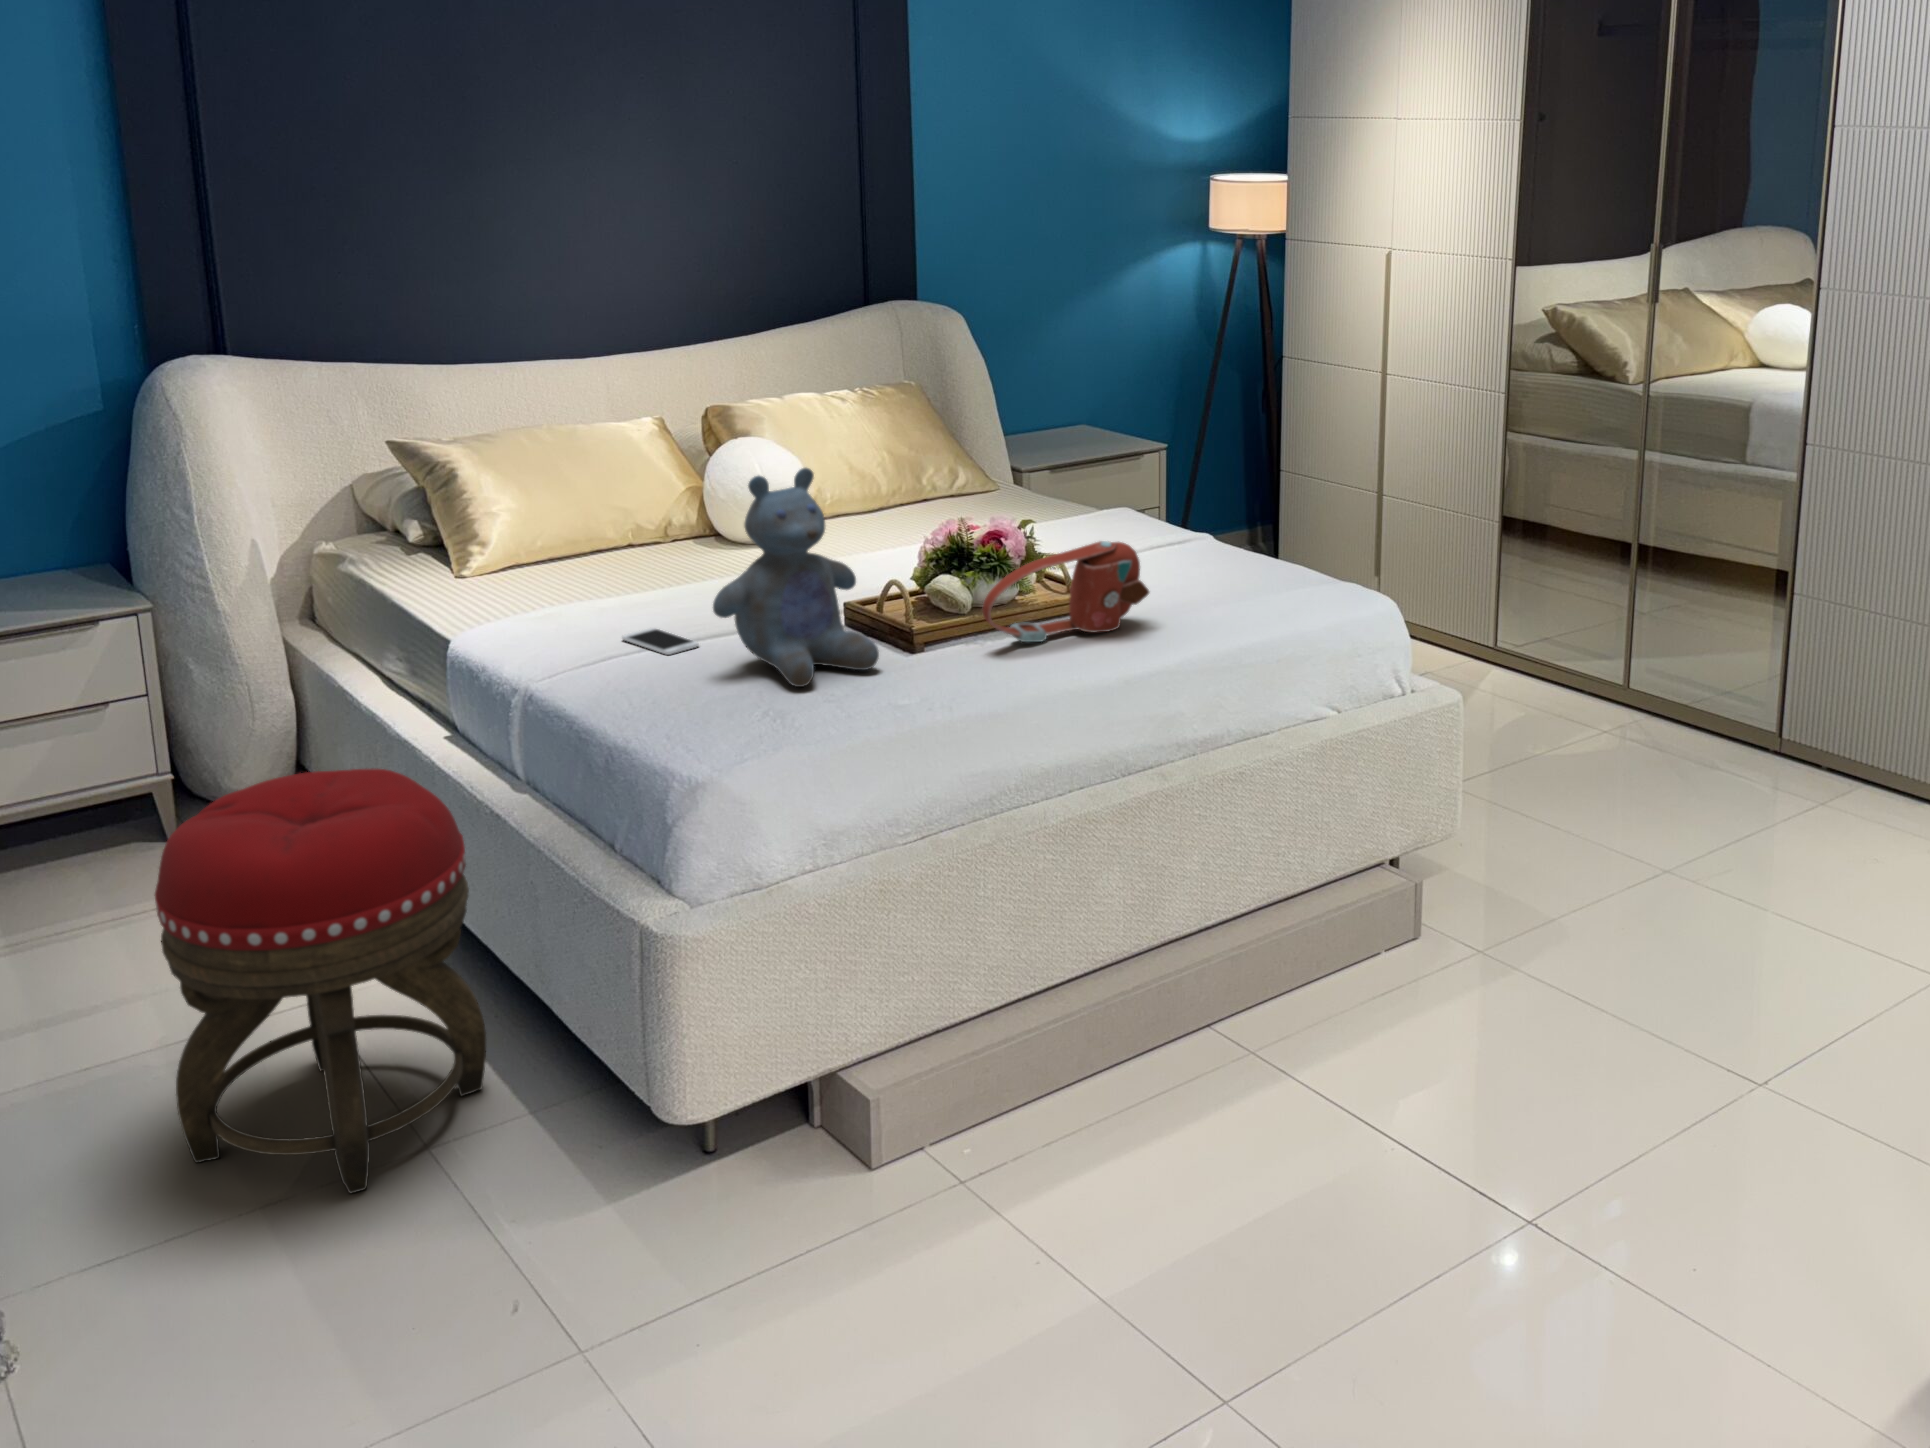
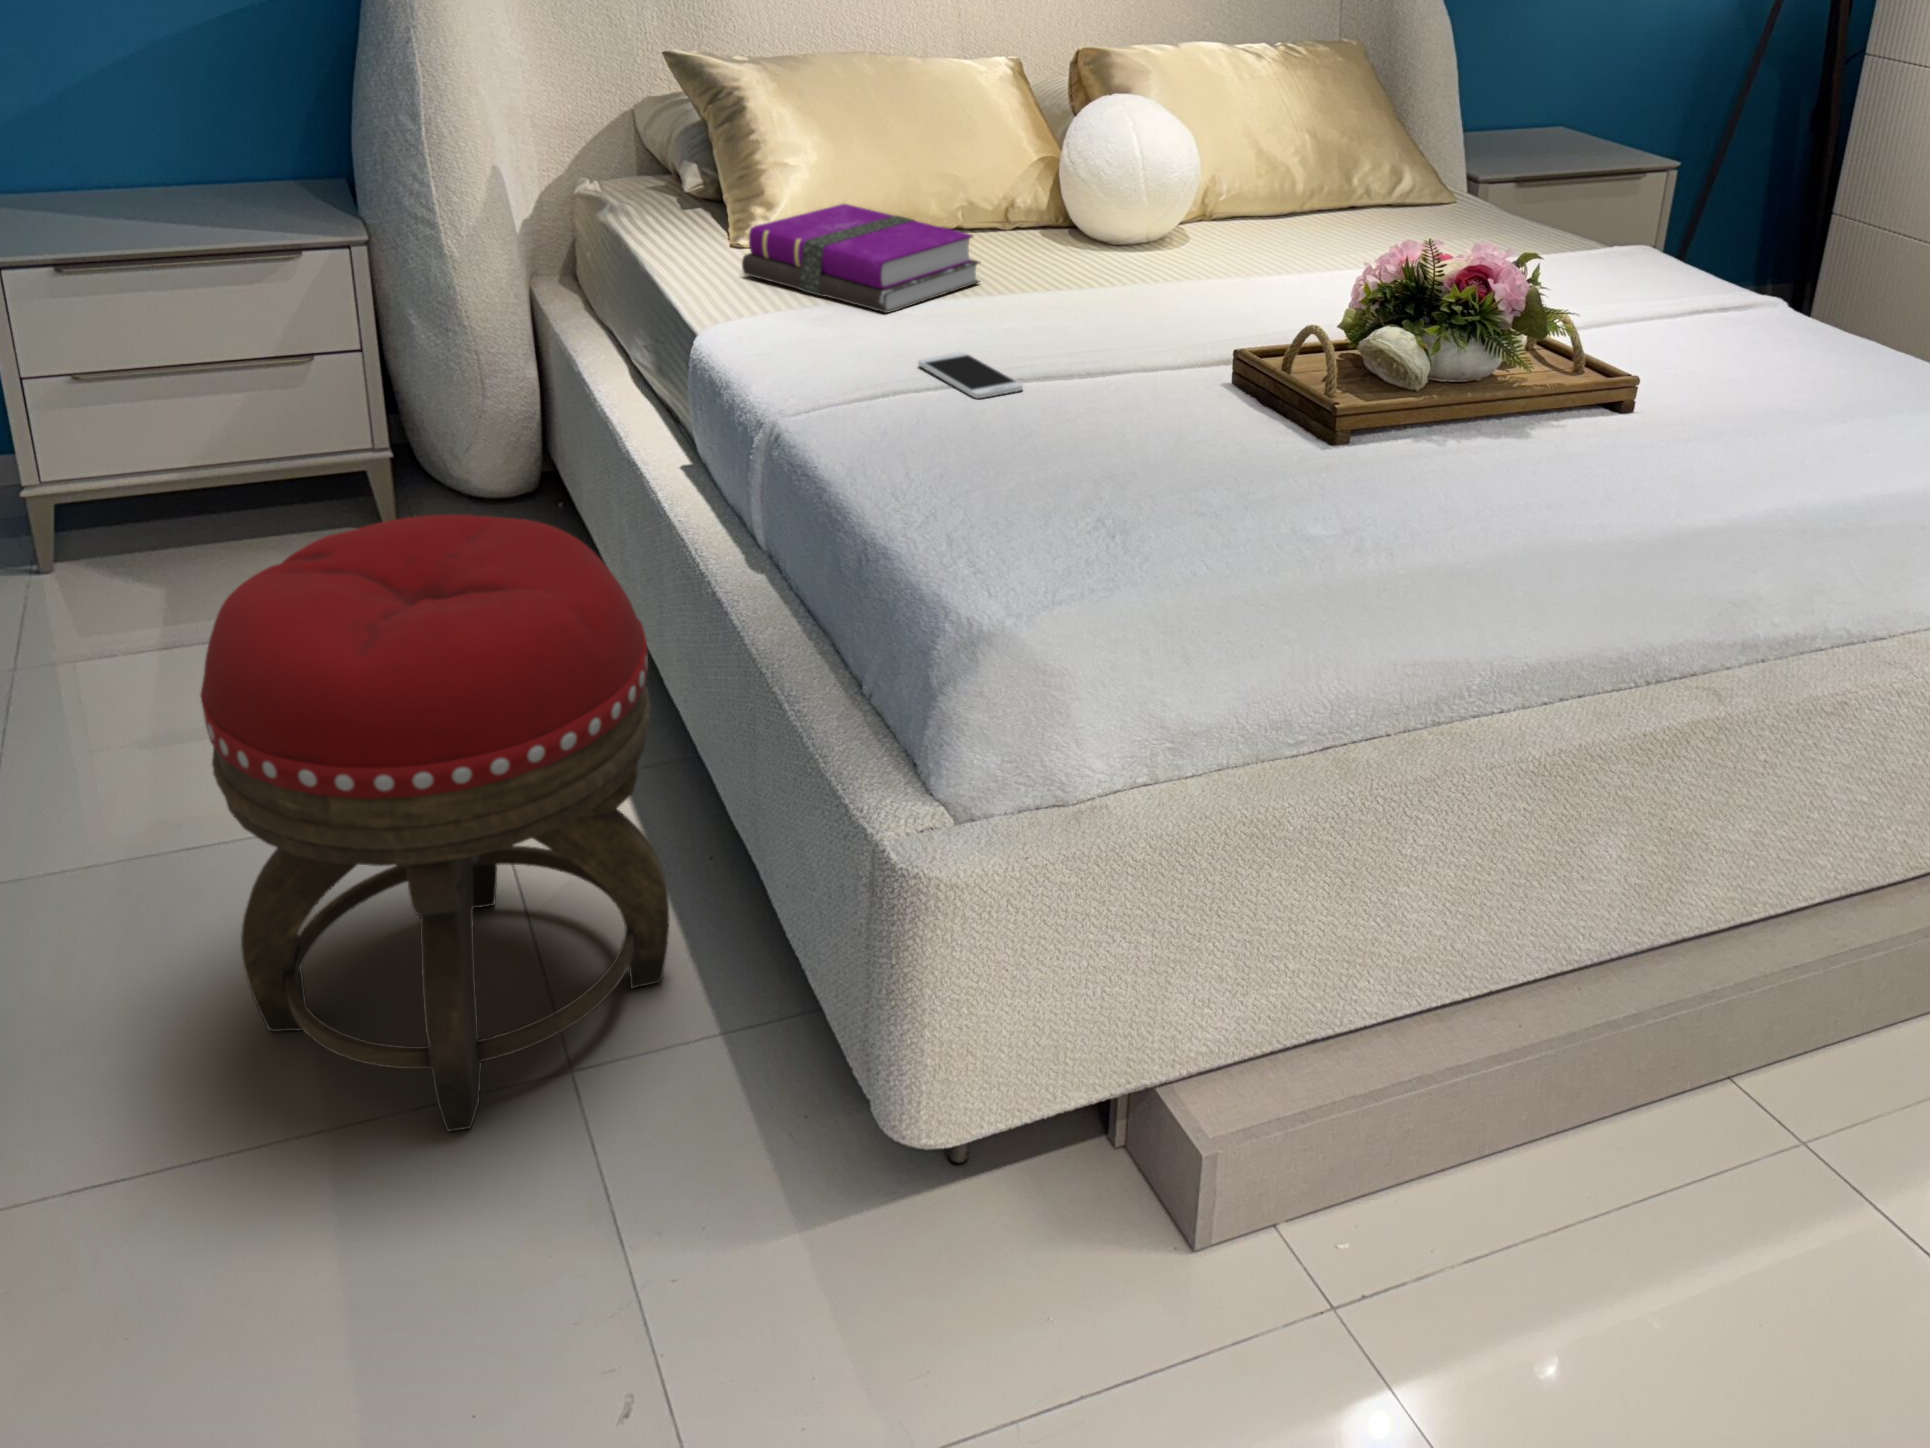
stuffed bear: present [713,468,879,687] -> none [1042,138,1285,481]
notebook: none [473,537,654,610] -> present [742,204,980,313]
handbag: present [983,541,1149,642] -> none [1451,303,1714,448]

